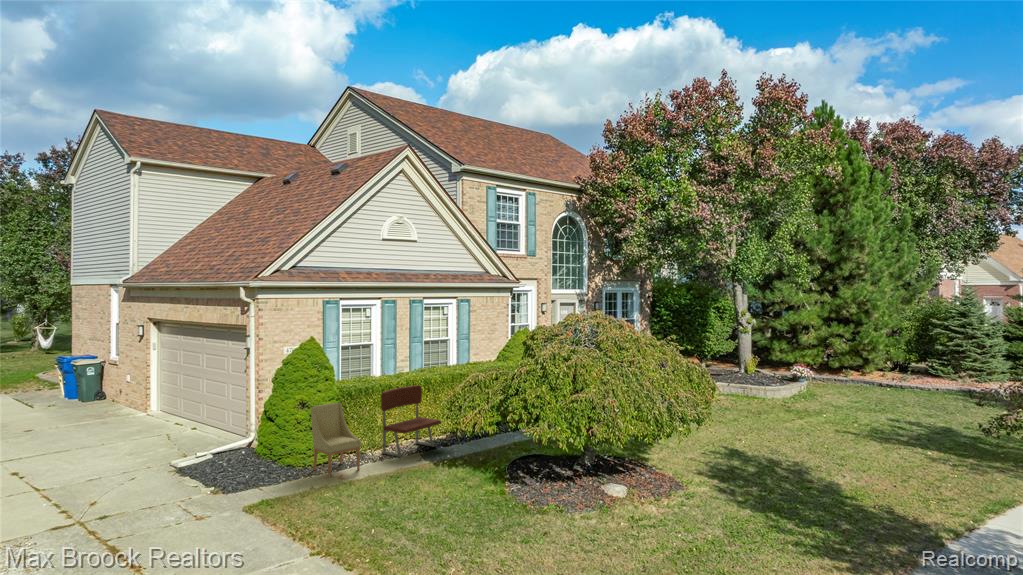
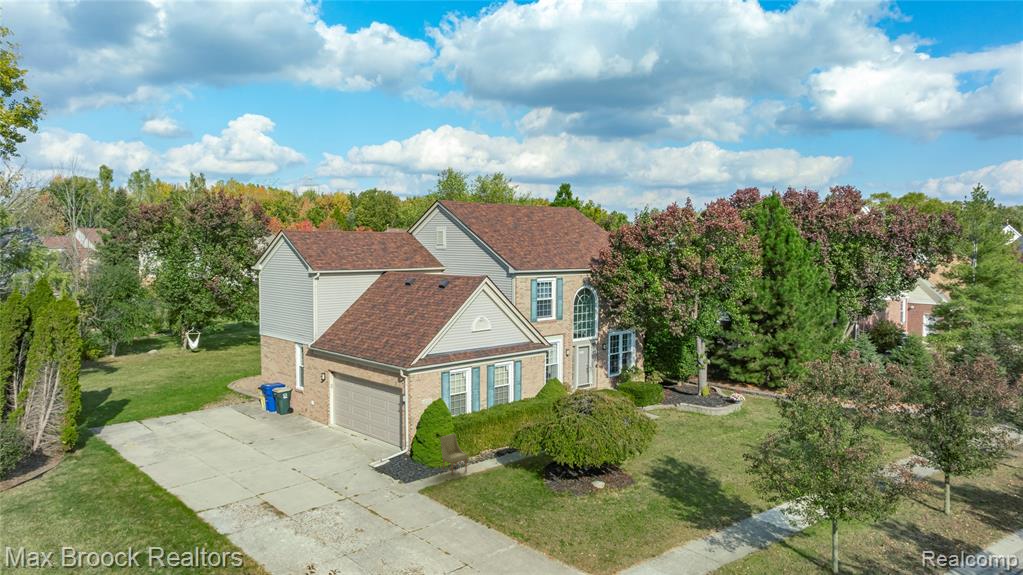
bench: present [381,385,441,457] -> none [475,420,508,462]

